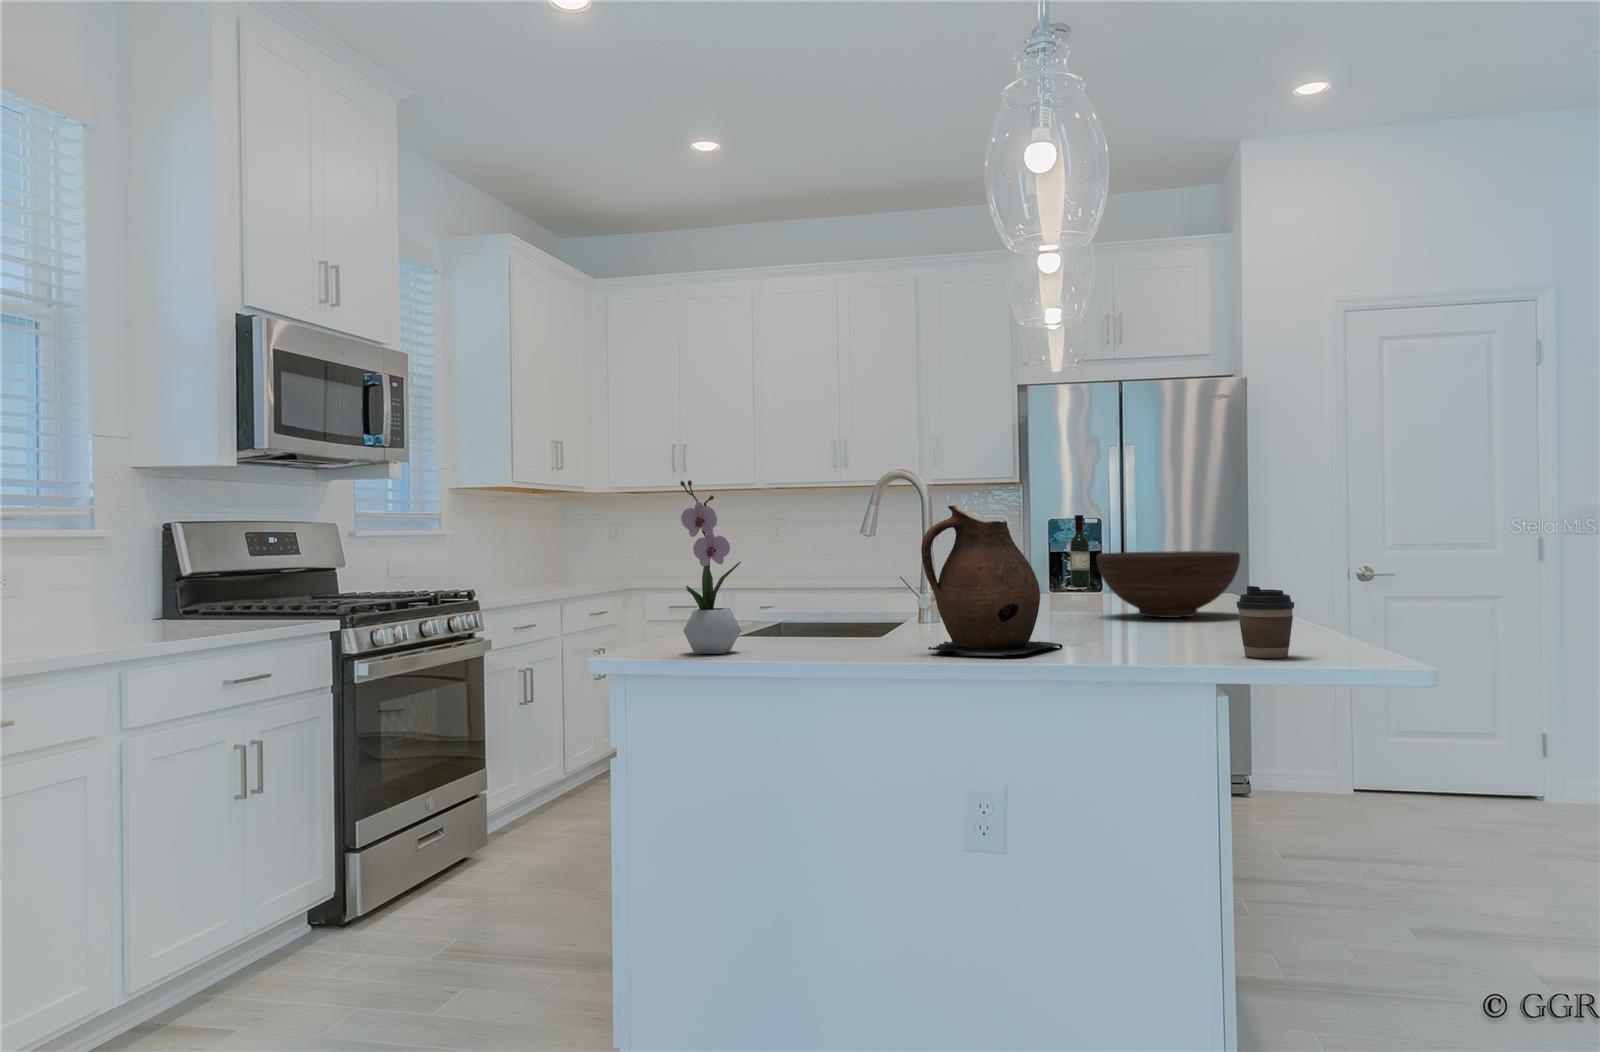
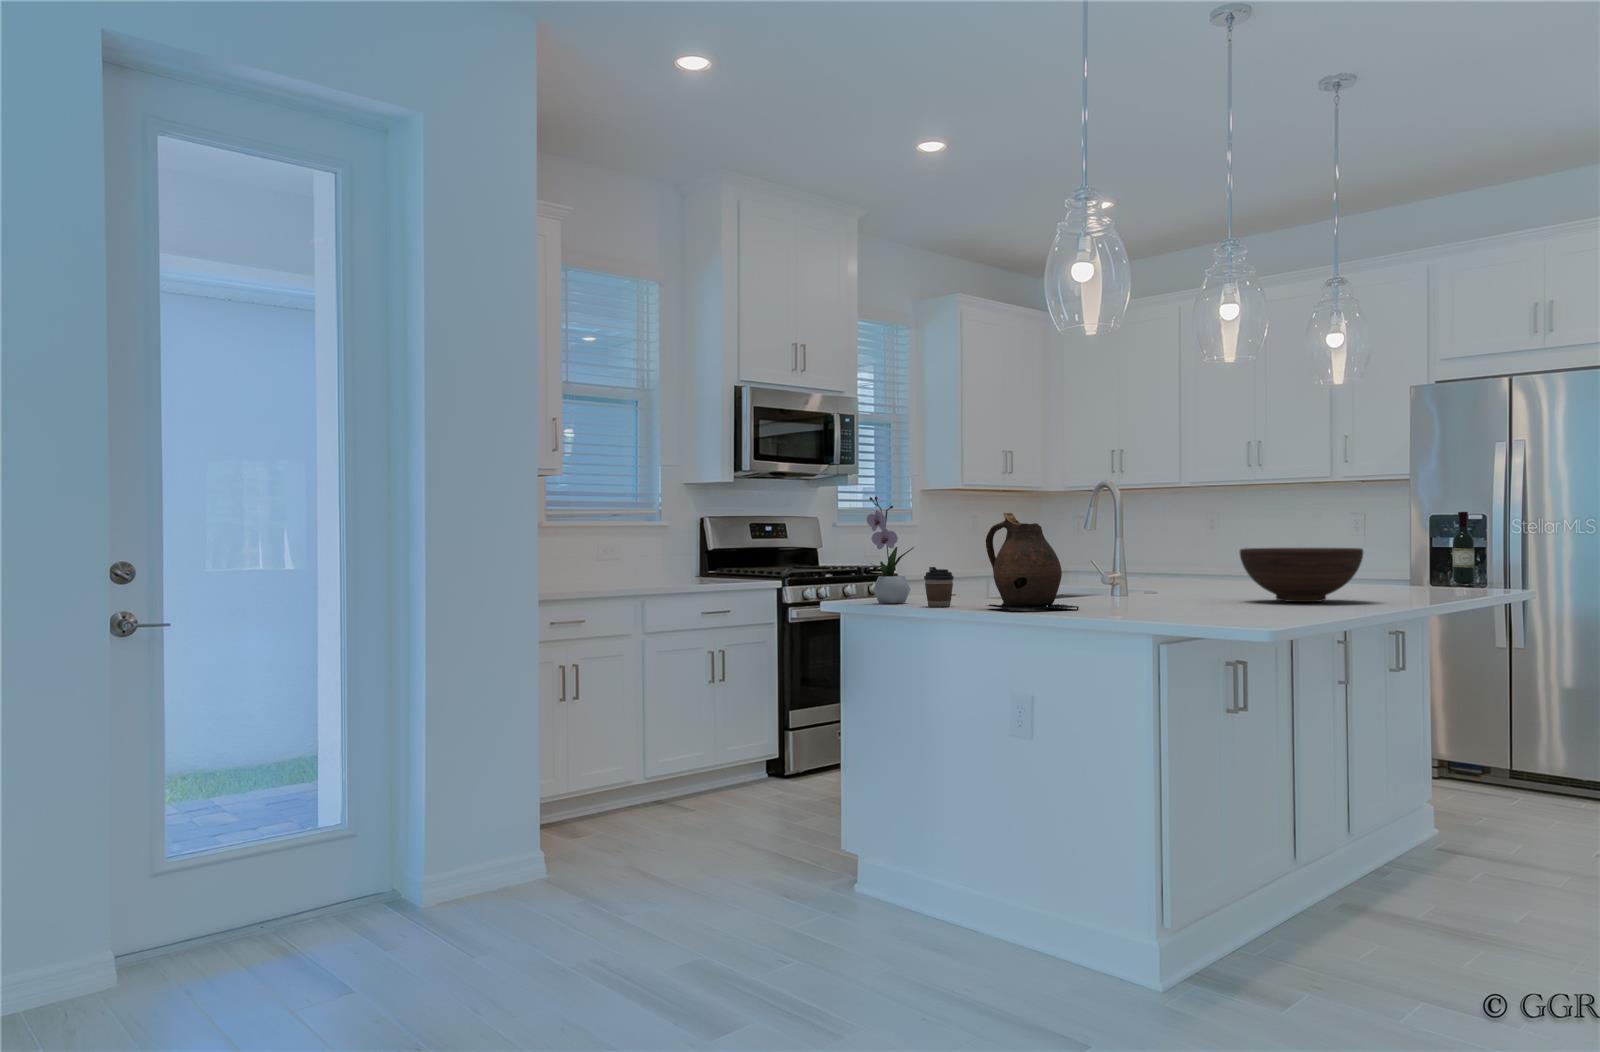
coffee cup: present [1237,586,1294,658] -> present [924,567,954,607]

